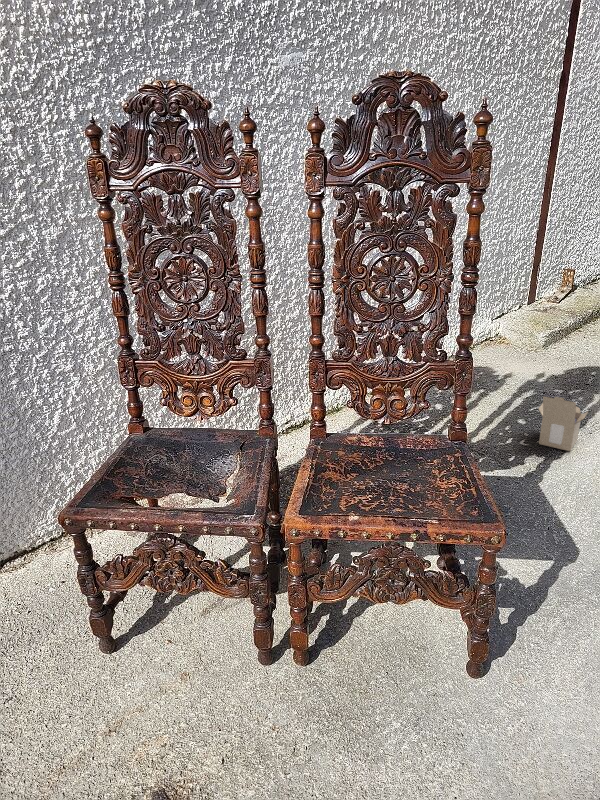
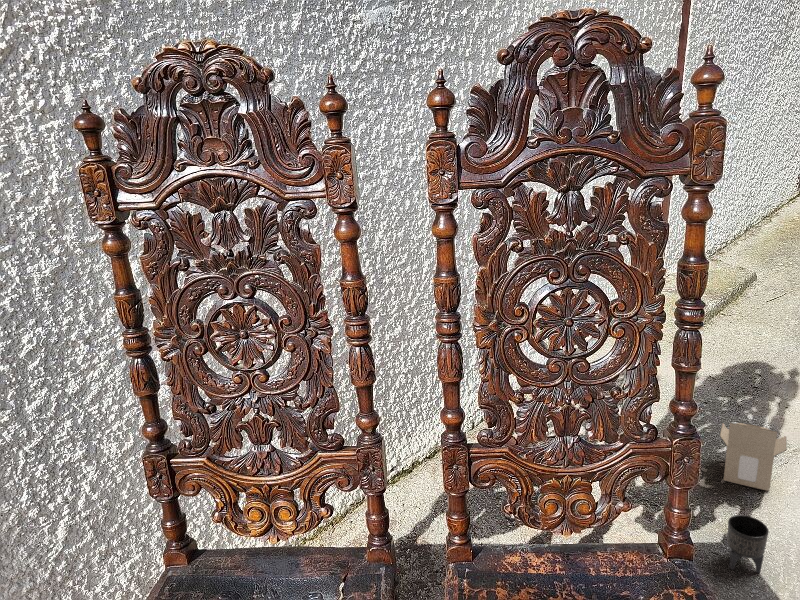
planter: none [522,455,550,495] -> present [727,515,769,573]

